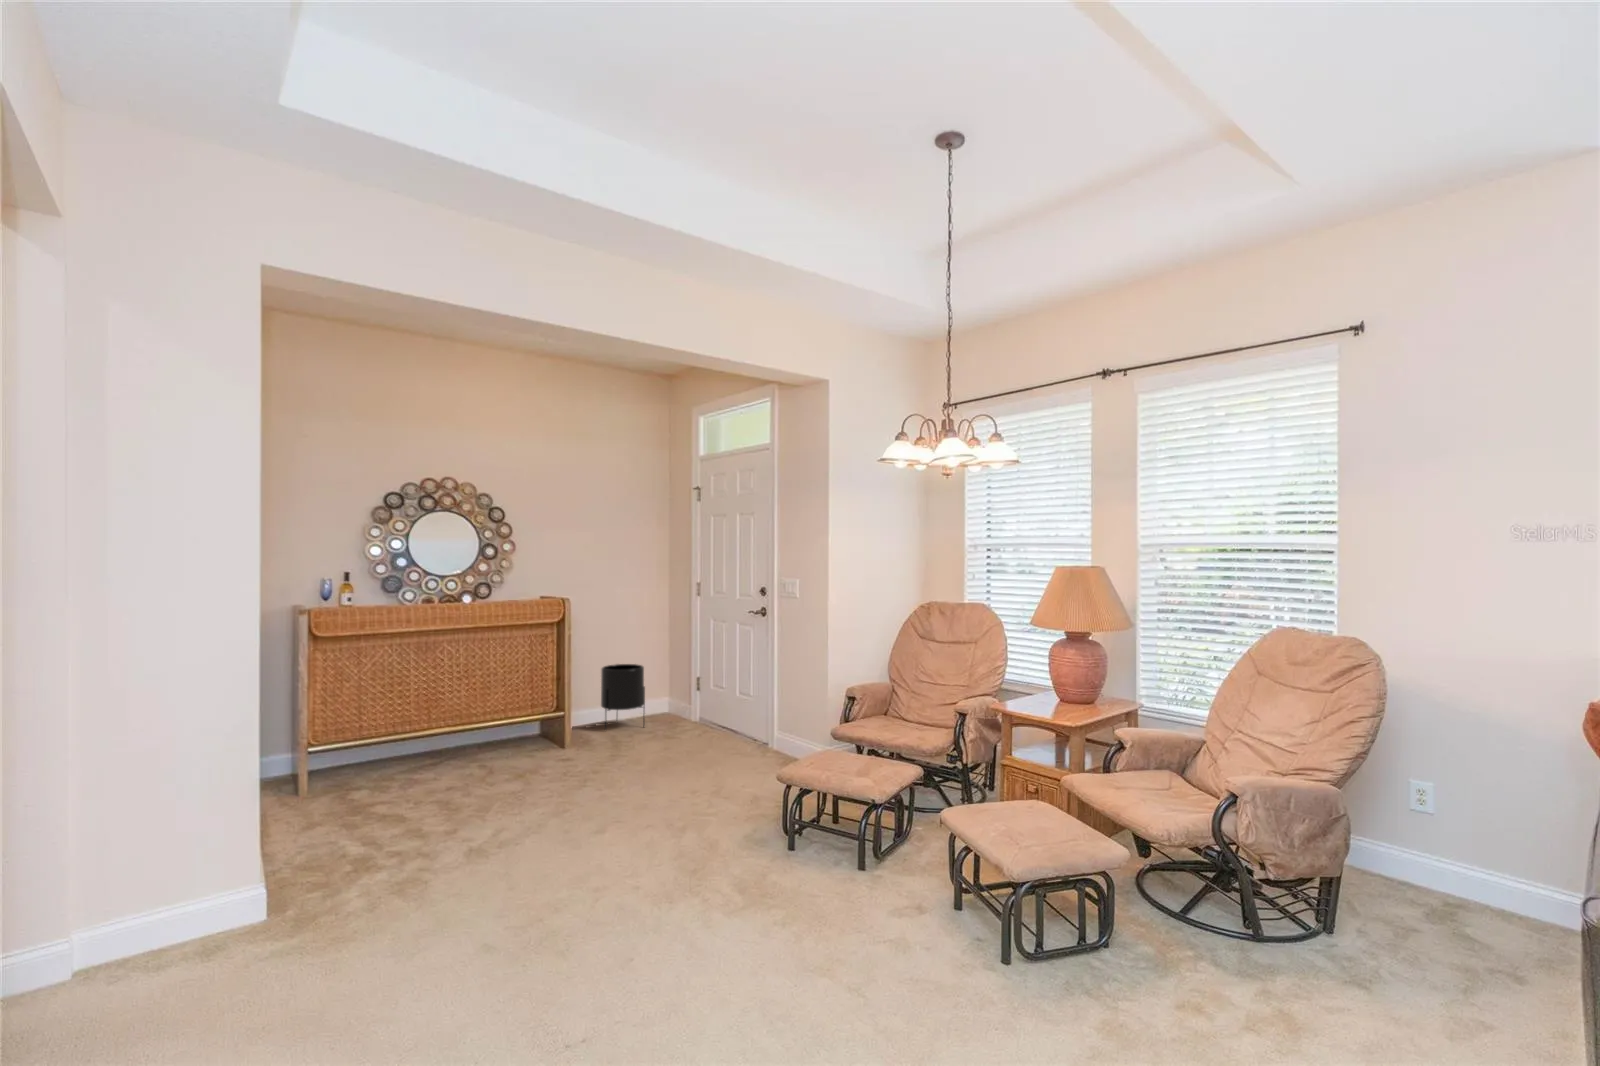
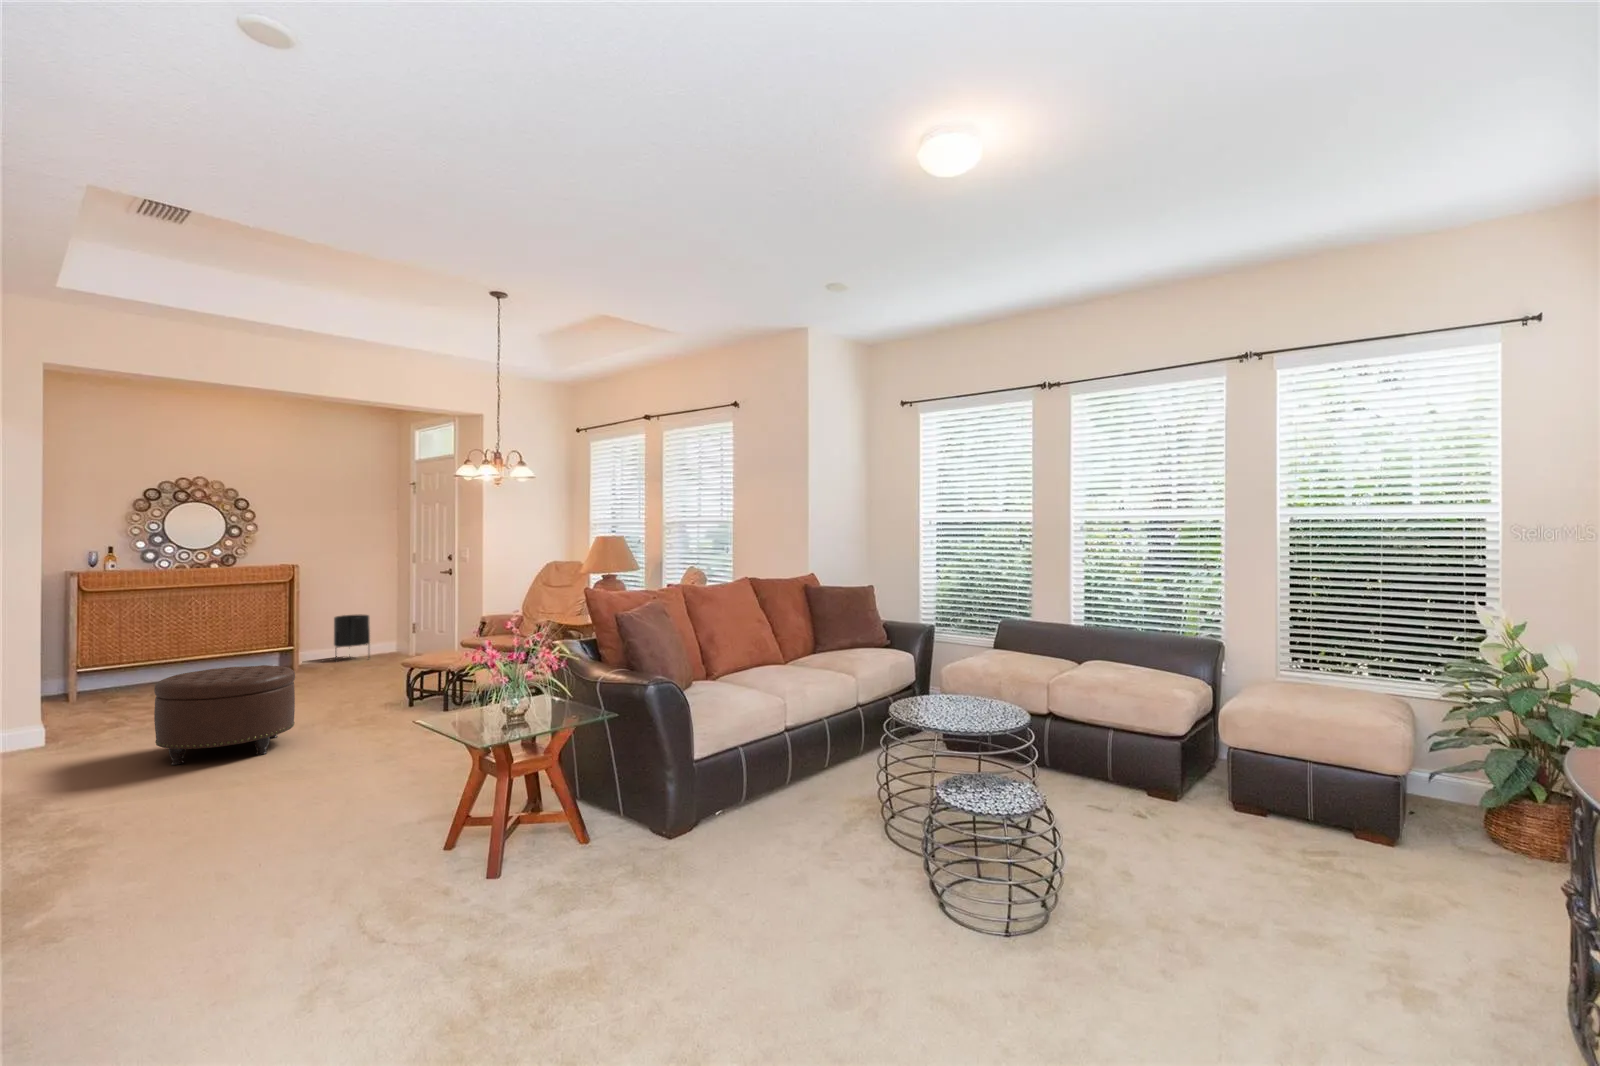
ottoman: none [461,797,675,1017] -> present [154,665,295,765]

